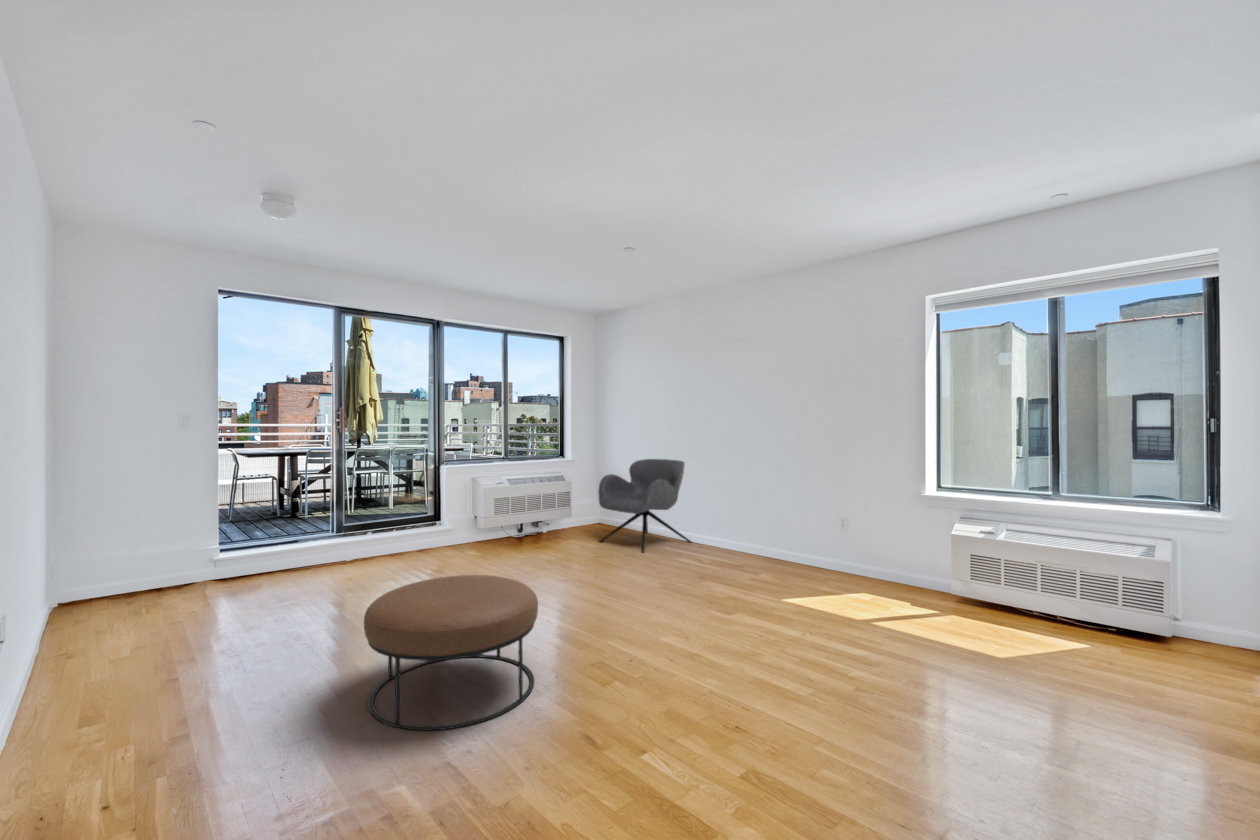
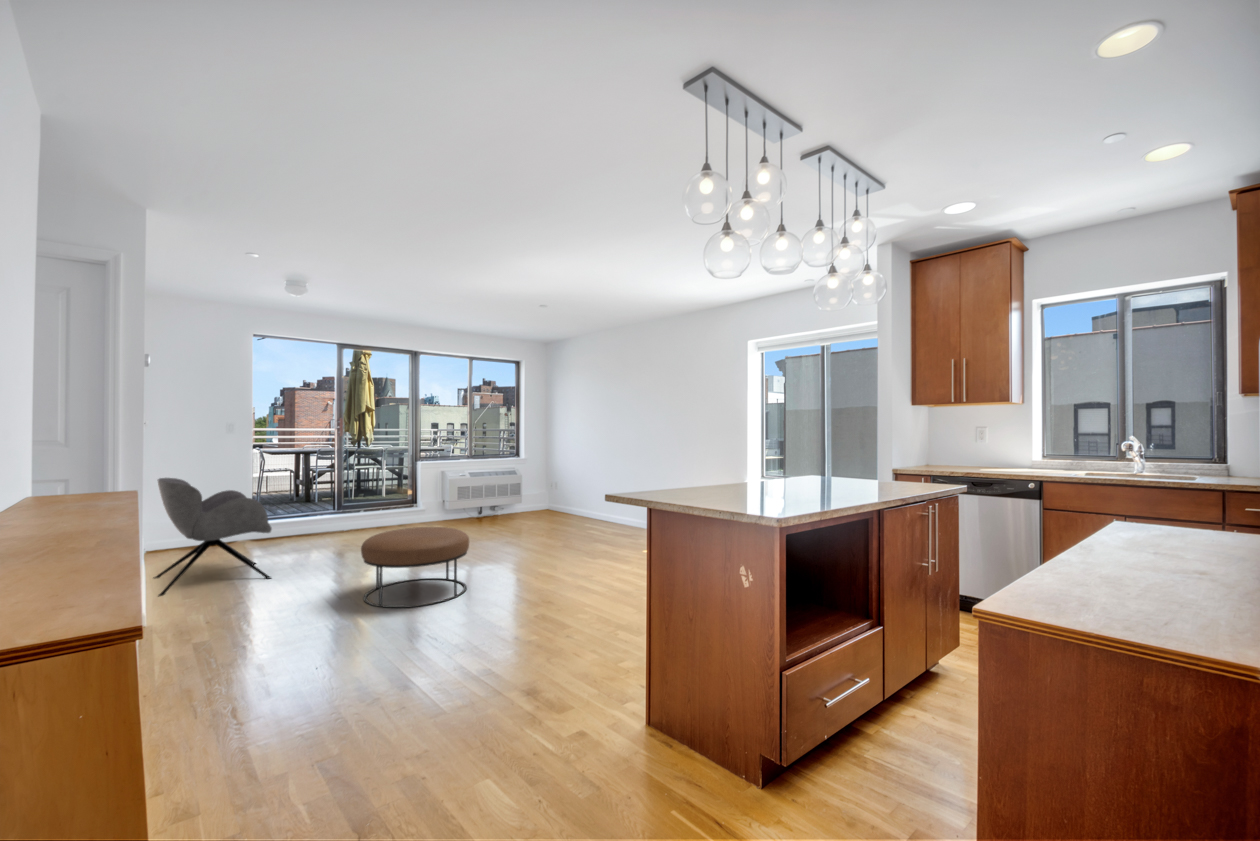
armchair: present [598,459,692,553] -> present [153,478,272,596]

